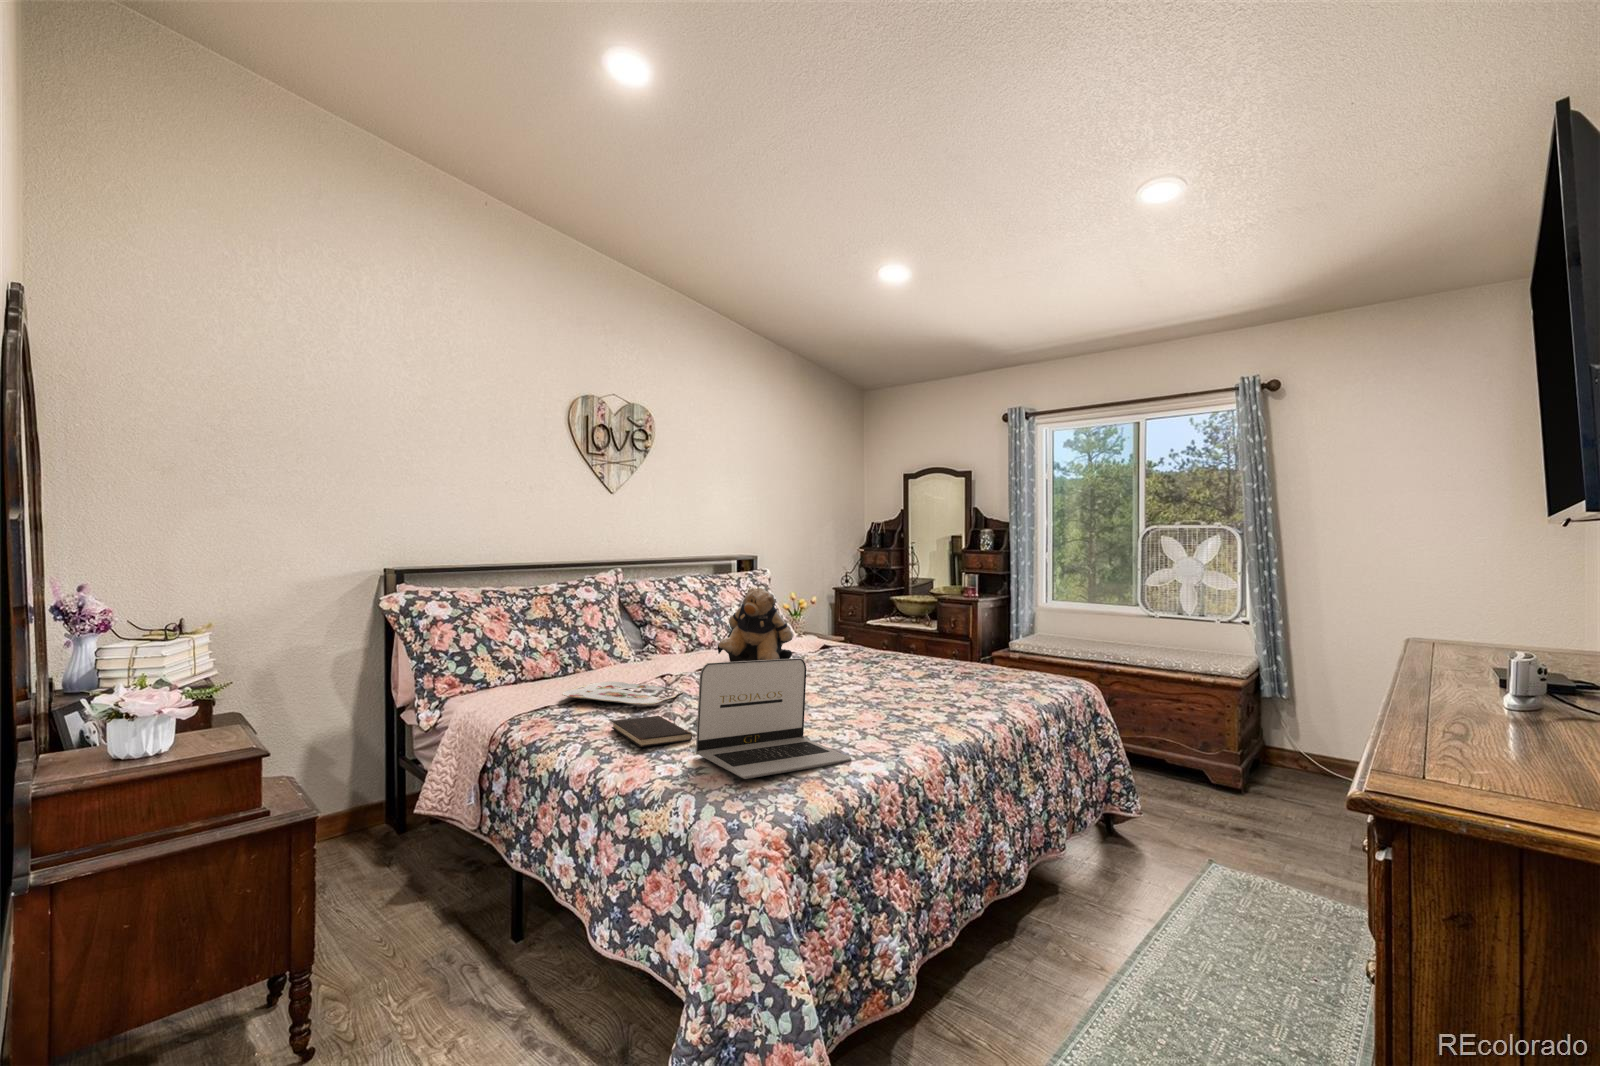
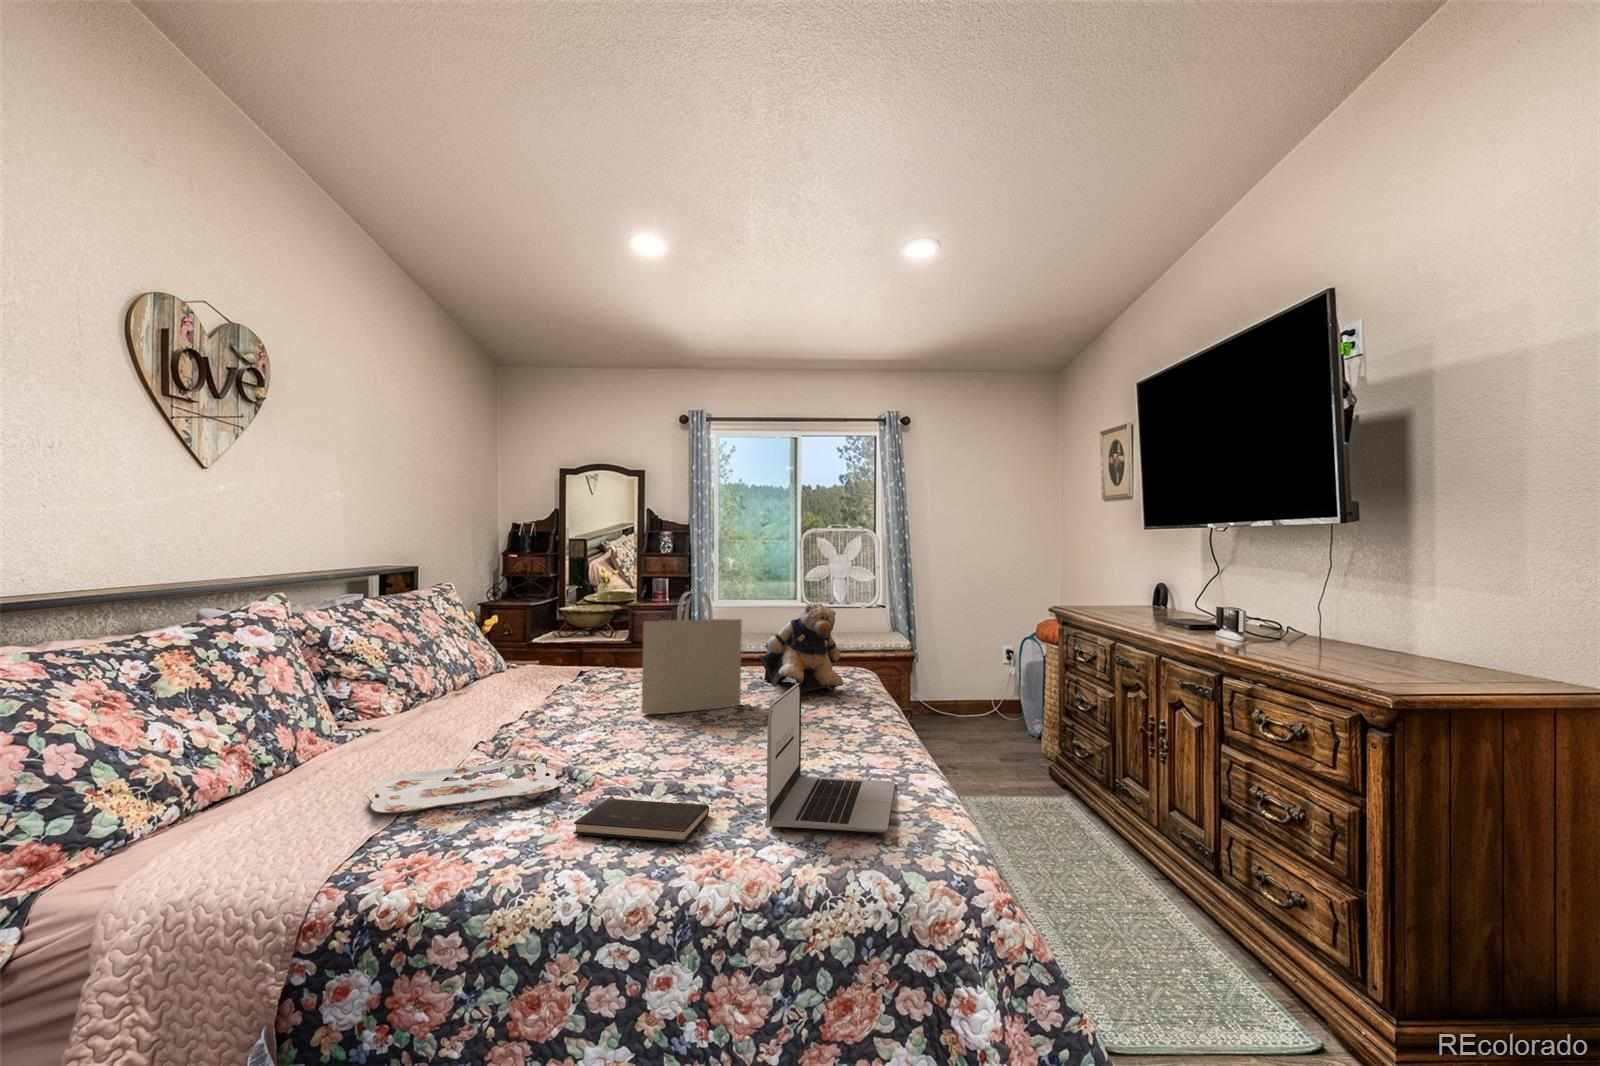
tote bag: none [801,581,893,685] -> present [641,592,742,714]
teddy bear: present [718,588,793,662] -> present [759,603,843,693]

